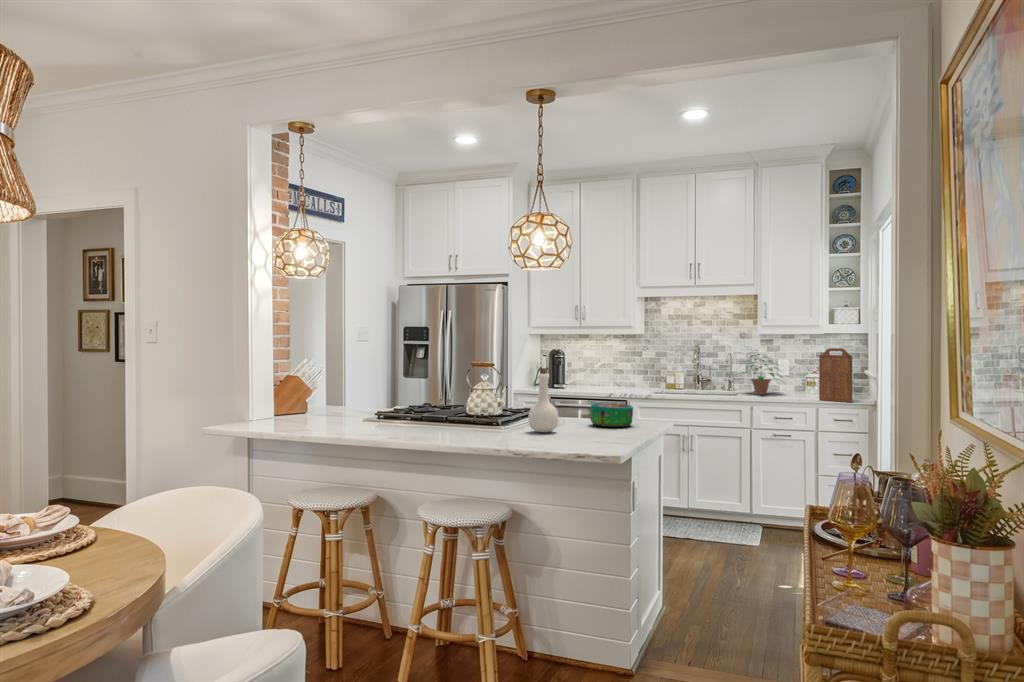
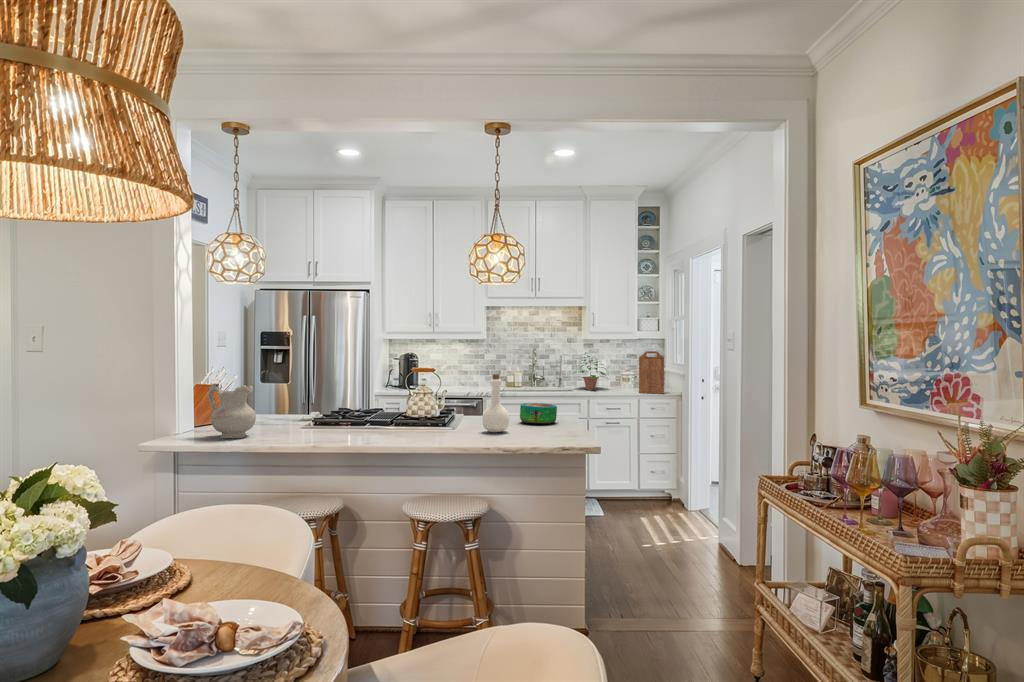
ceramic pitcher: none [281,372,322,424] -> present [208,383,256,438]

